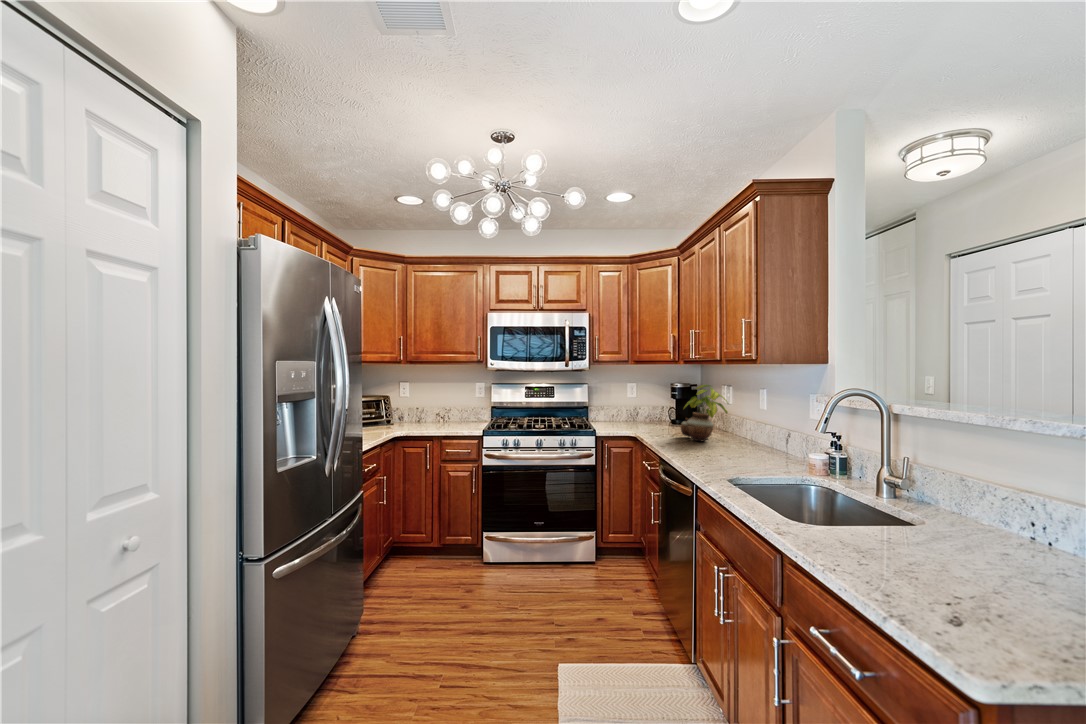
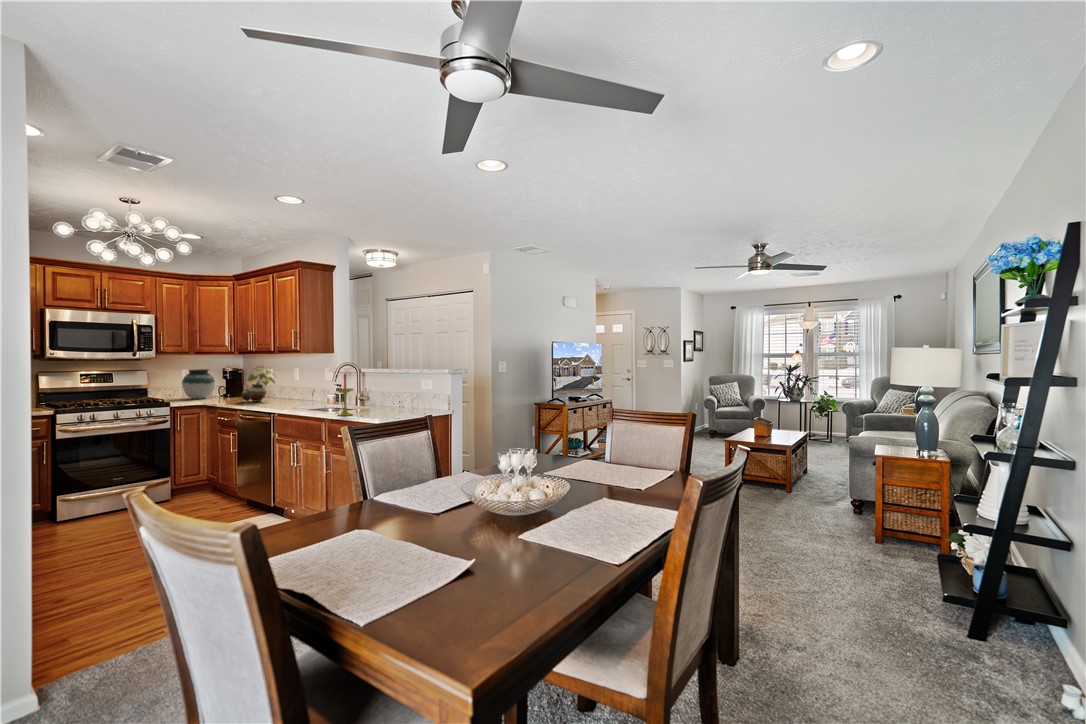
vase: none [623,383,660,422] -> present [182,369,215,399]
candle: none [823,432,876,554] -> present [337,374,353,416]

